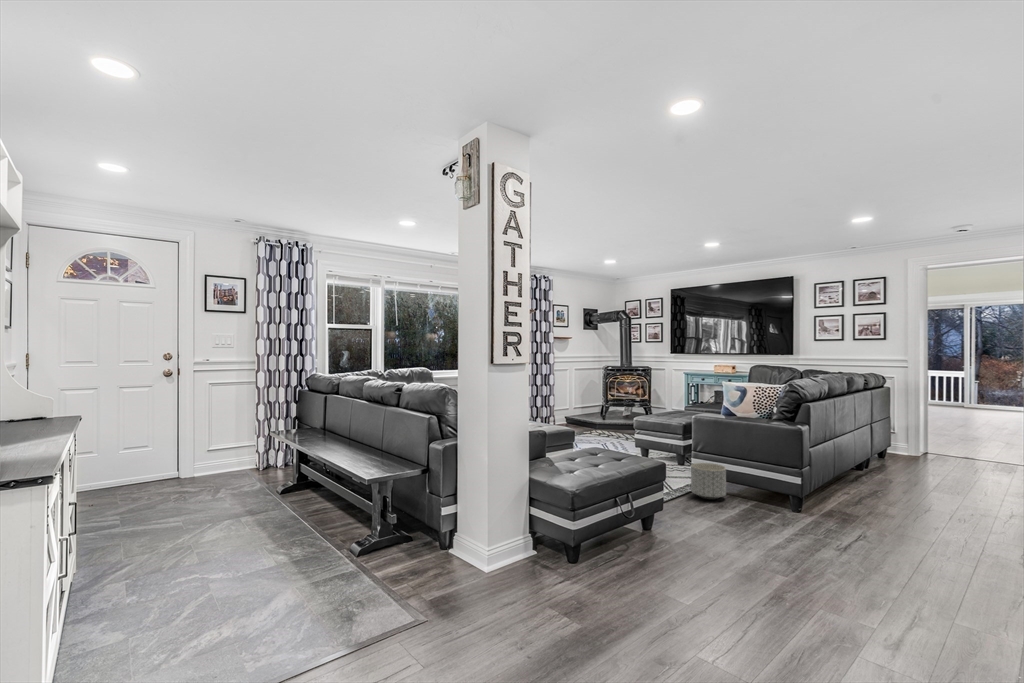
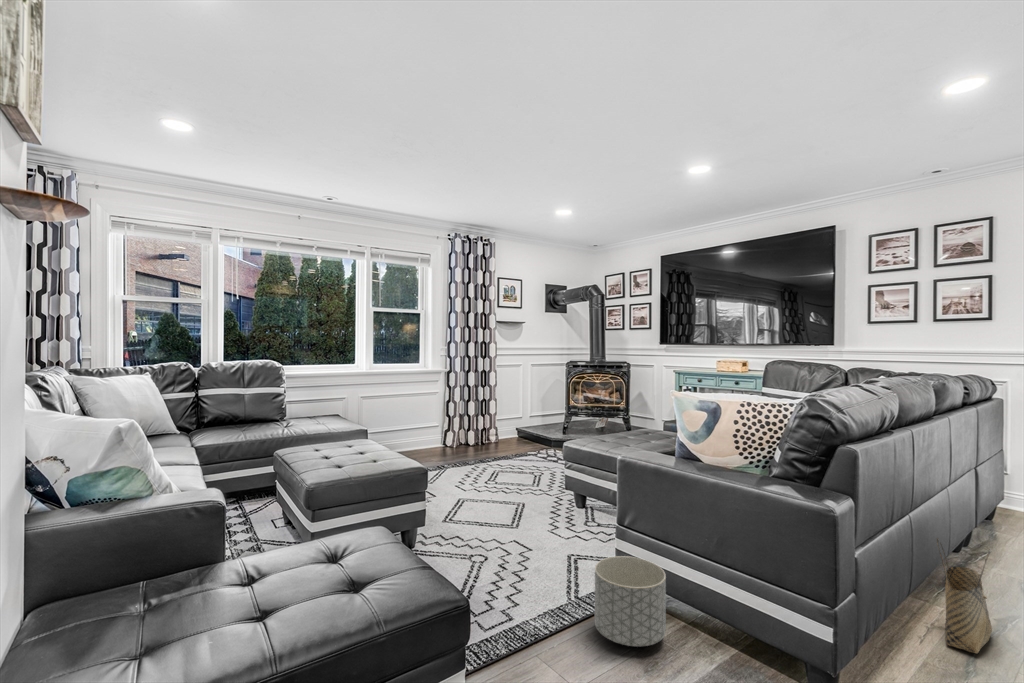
woven basket: none [846,449,870,497] -> present [937,538,992,653]

